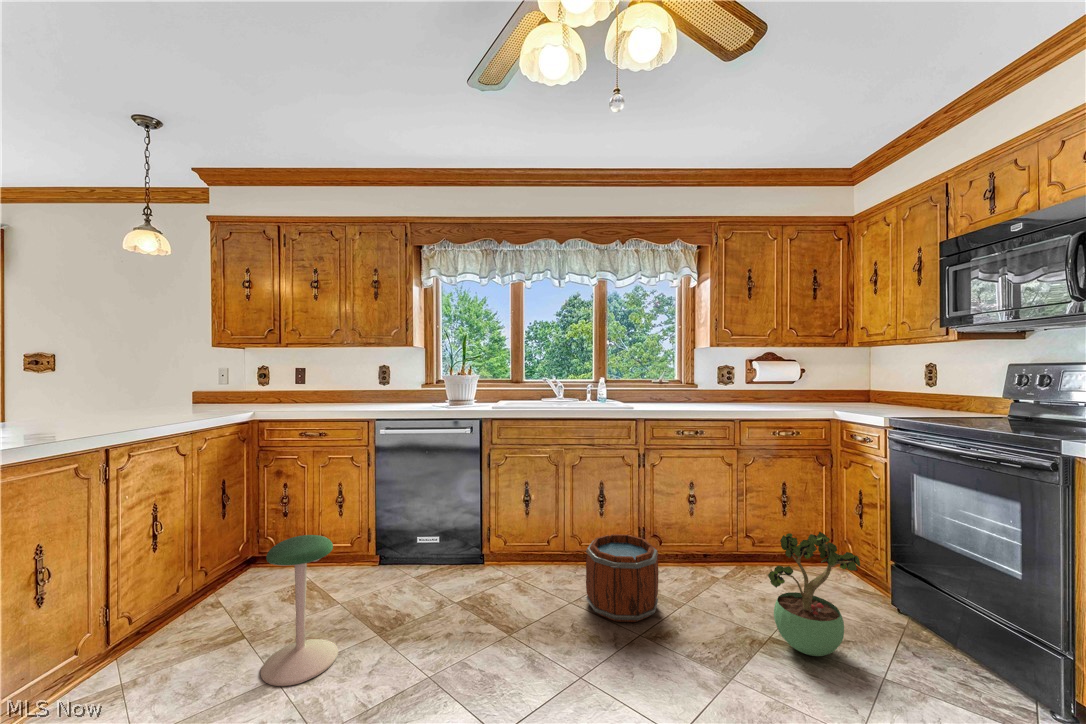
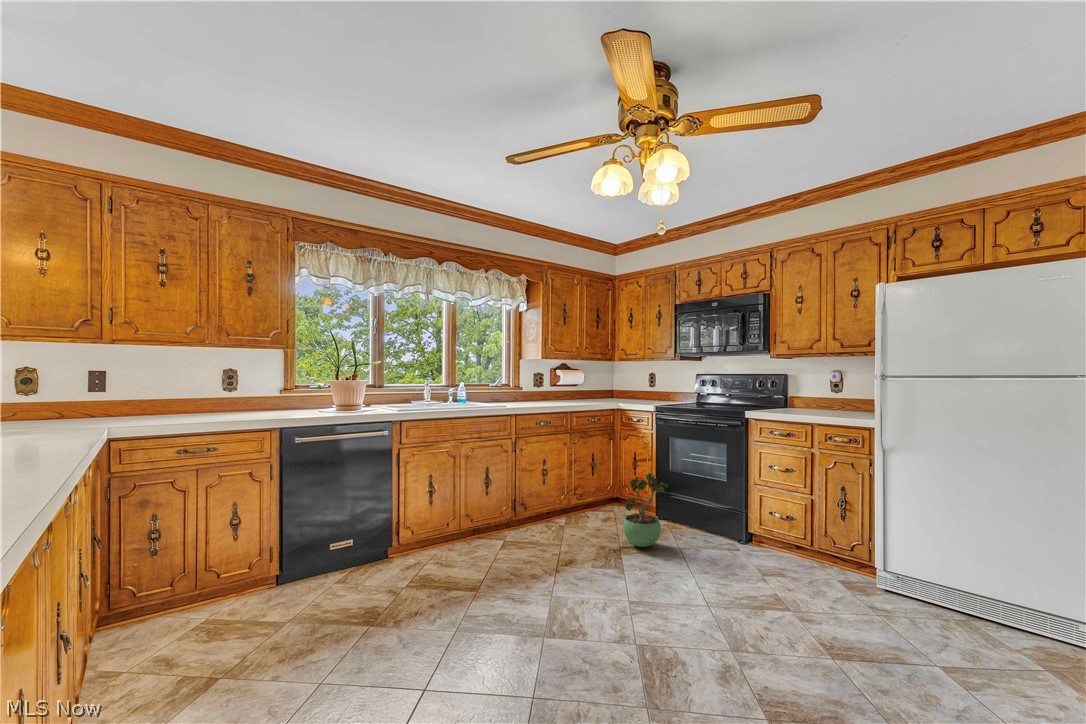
bucket: present [586,534,658,622] -> none [502,503,557,563]
stool: present [261,535,338,686] -> none [293,539,367,685]

